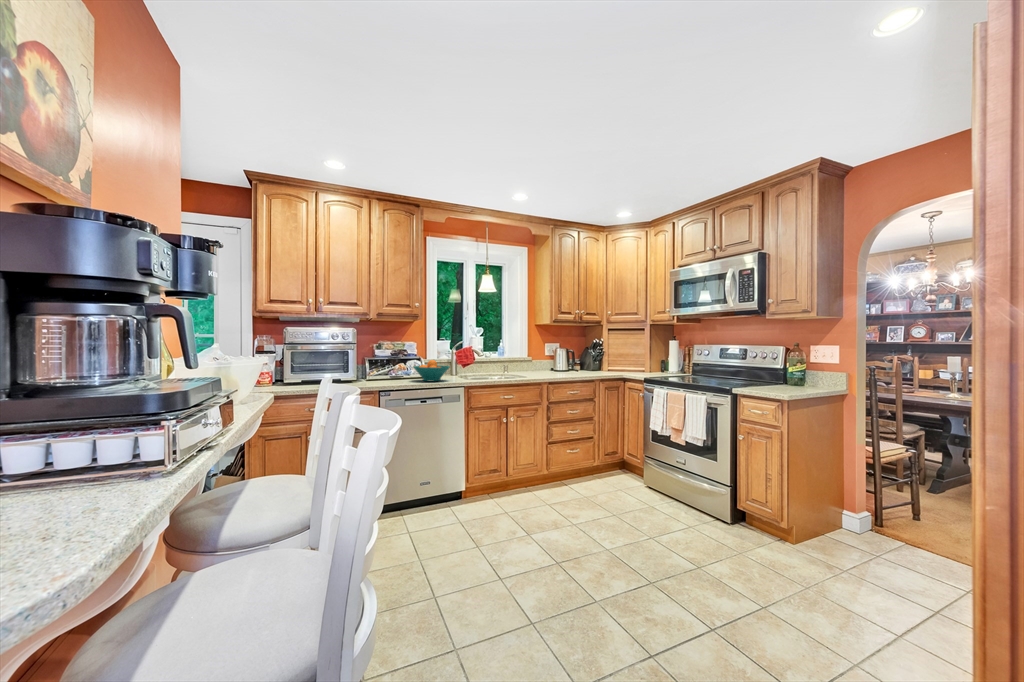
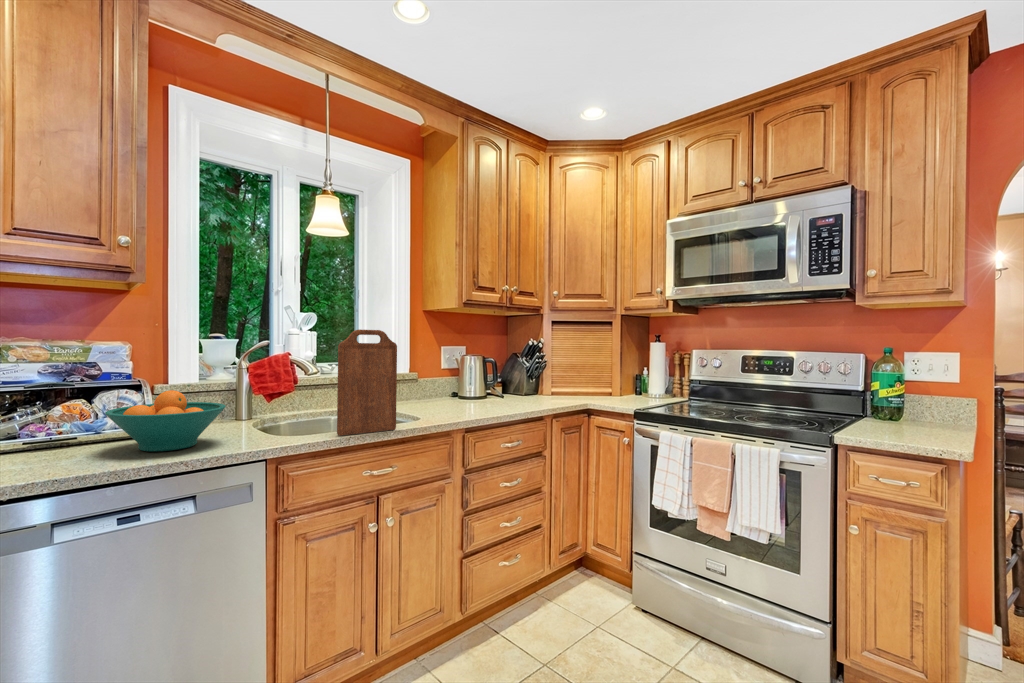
cutting board: none [490,336,515,380] -> present [337,330,397,436]

